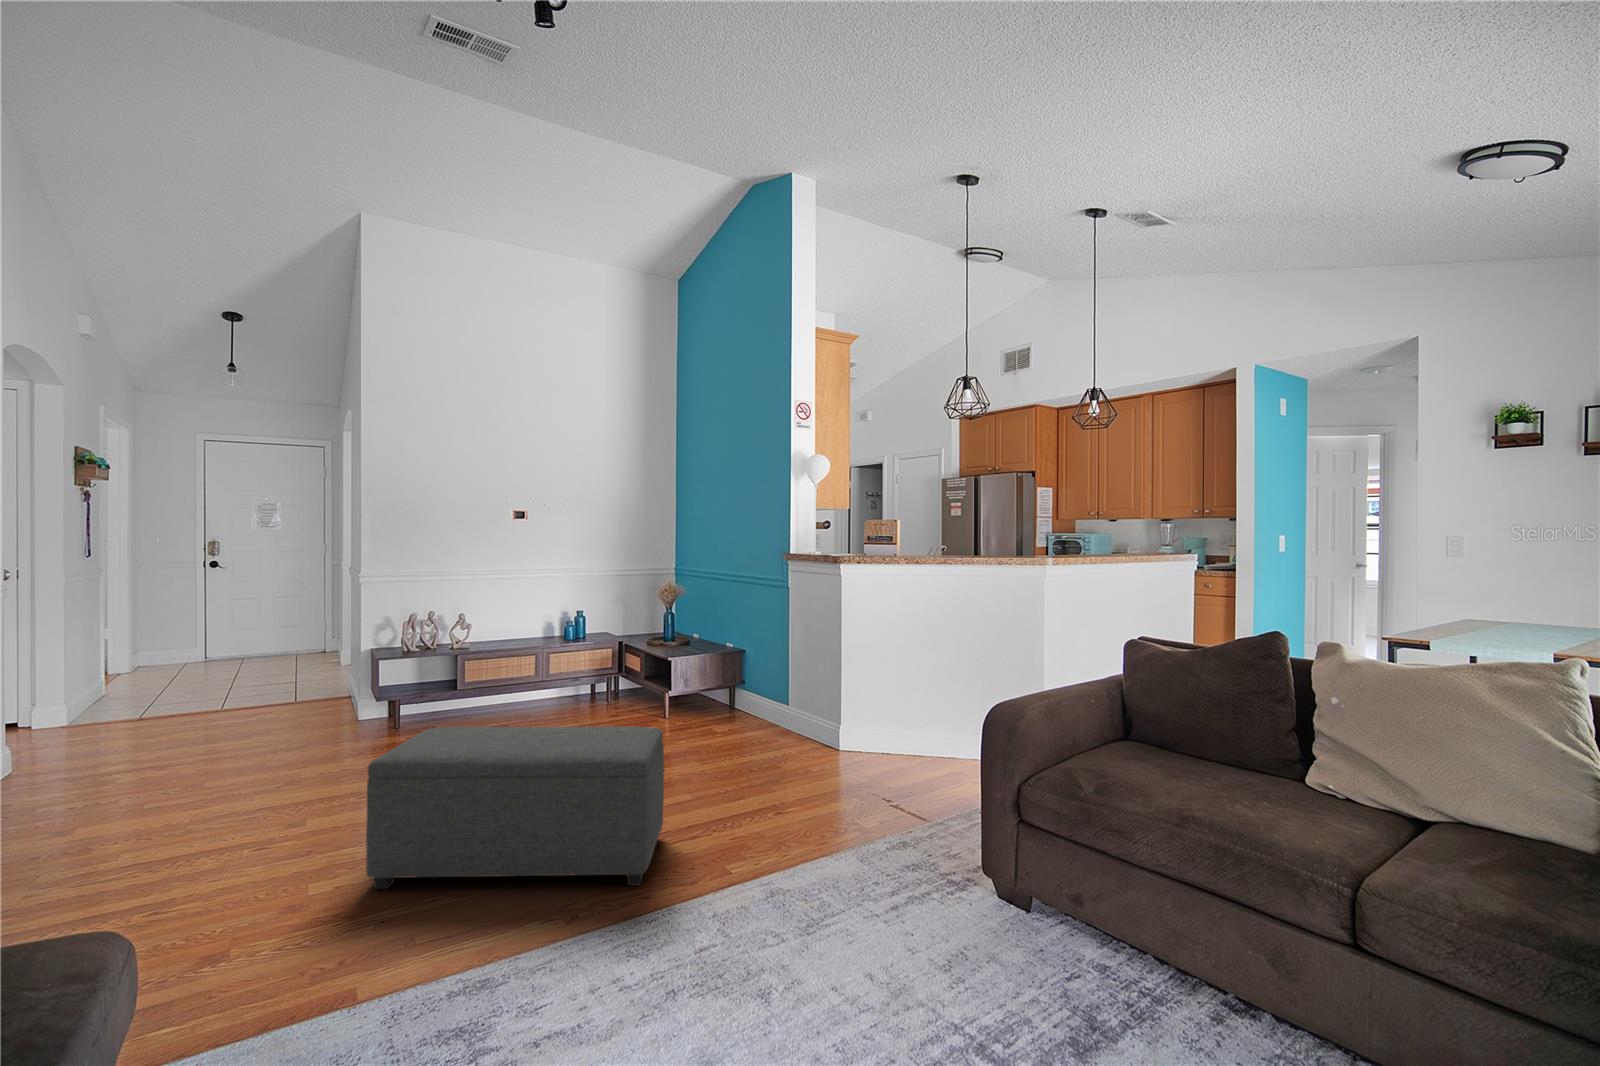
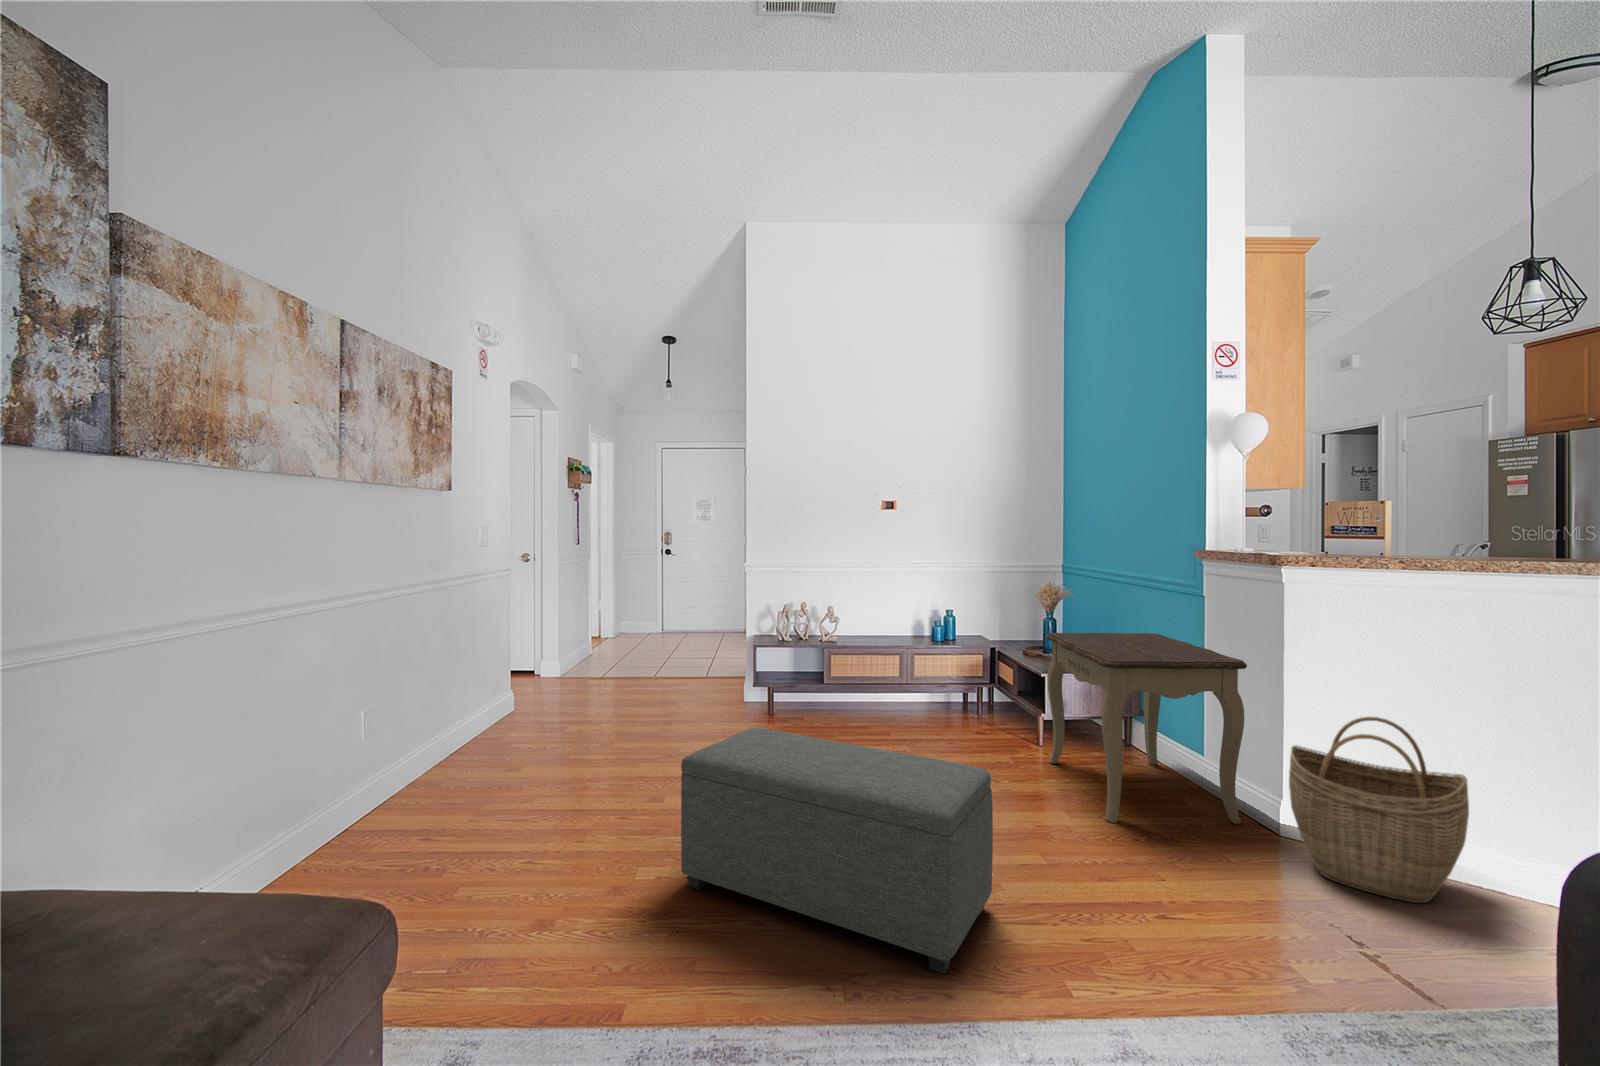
side table: none [677,618,820,765] -> present [1046,633,1247,824]
woven basket: none [846,661,936,774] -> present [1289,717,1469,903]

